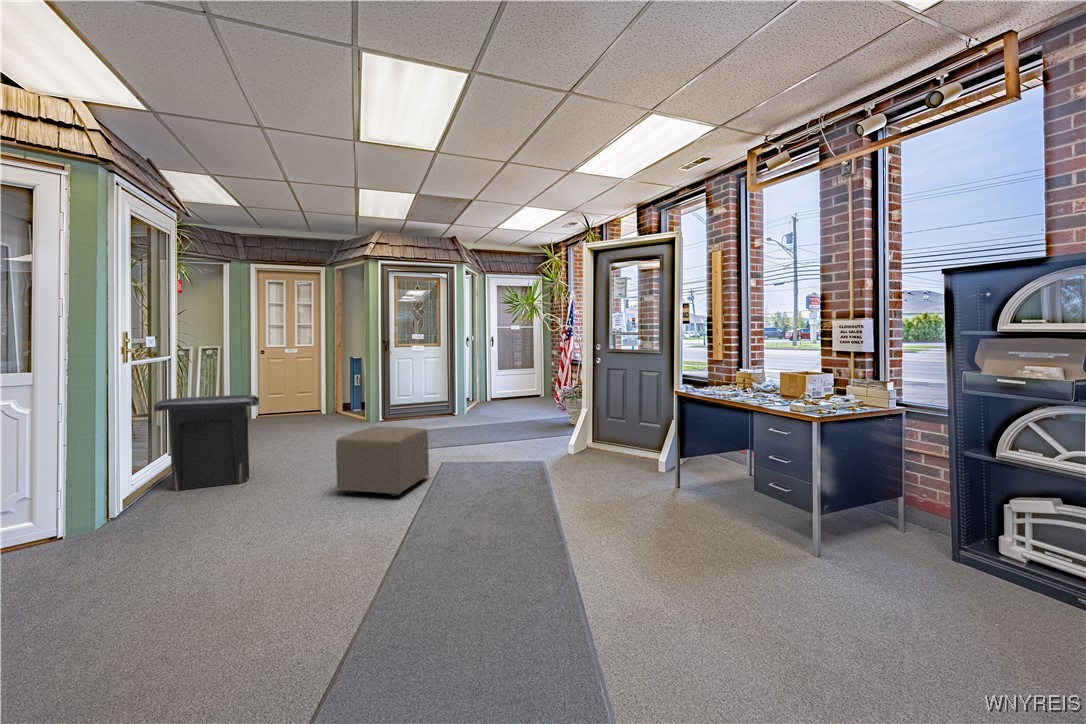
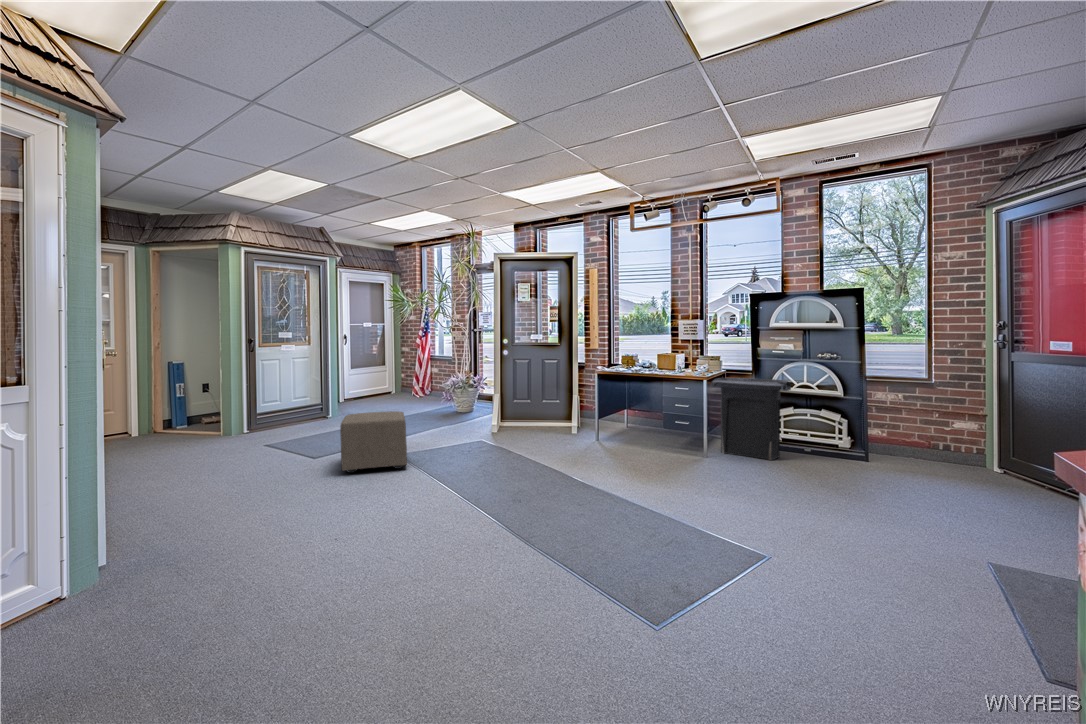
trash can: present [154,395,259,491] -> present [711,378,791,460]

